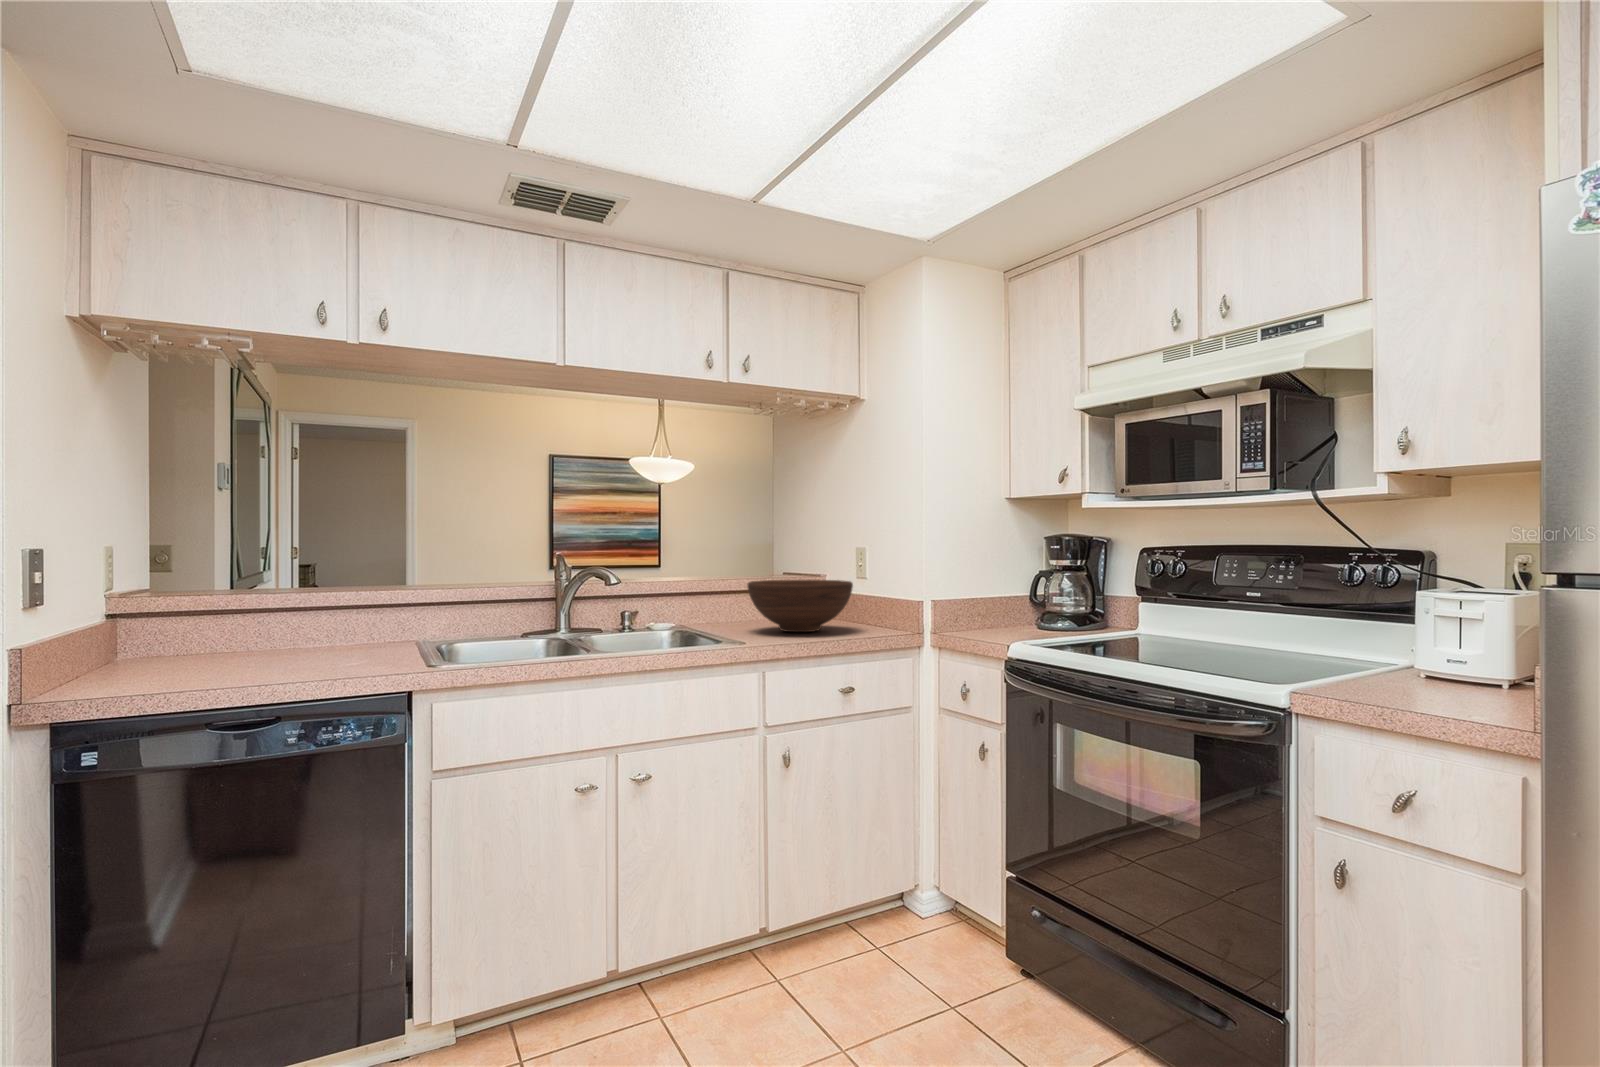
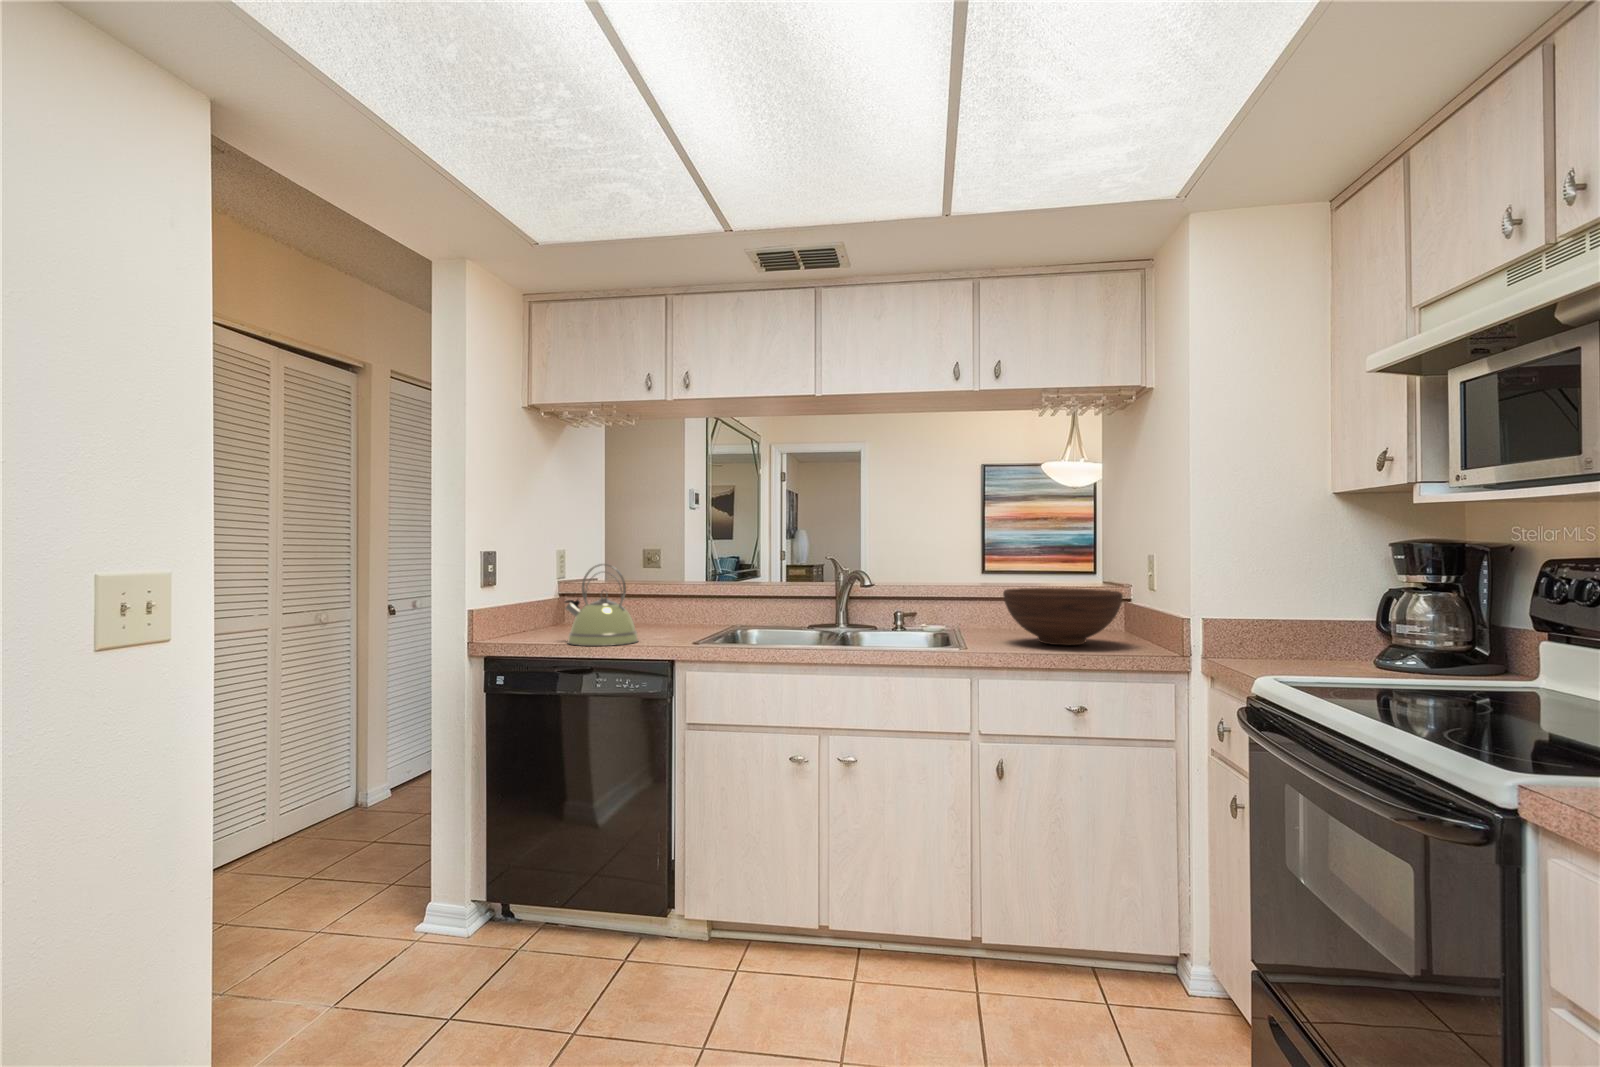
kettle: none [192,565,329,687] -> present [565,564,638,646]

